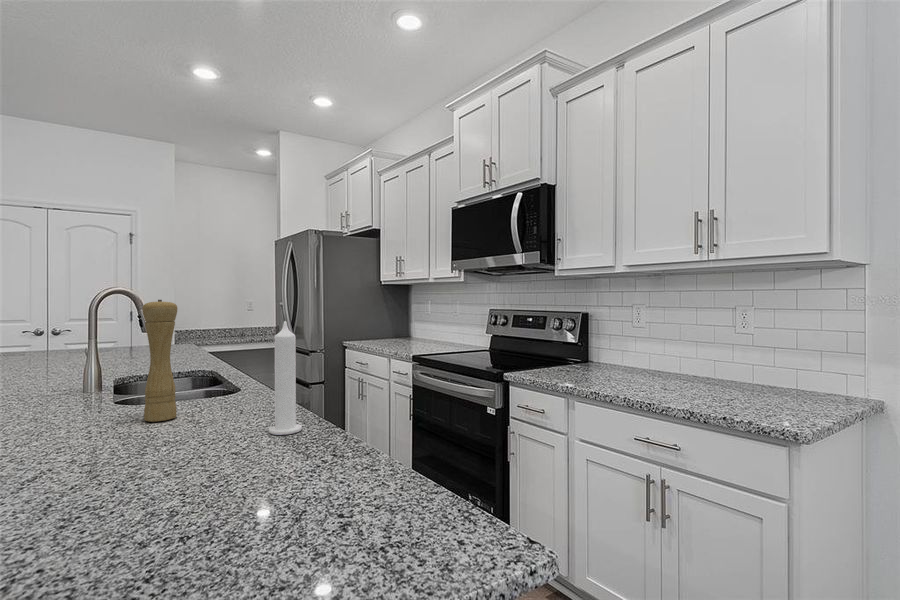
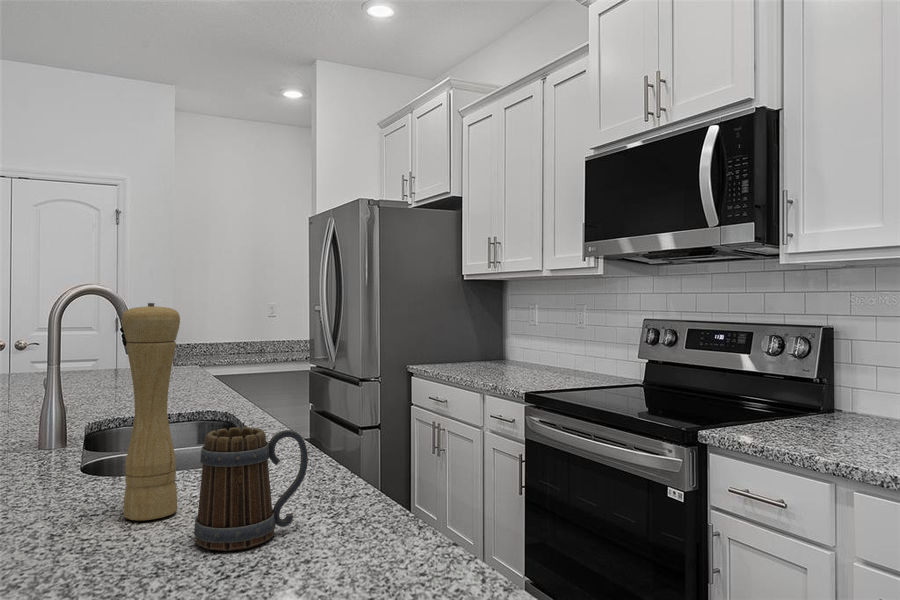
candle: present [269,321,302,435] -> none [345,345,405,568]
mug: none [186,367,251,432] -> present [194,427,308,551]

